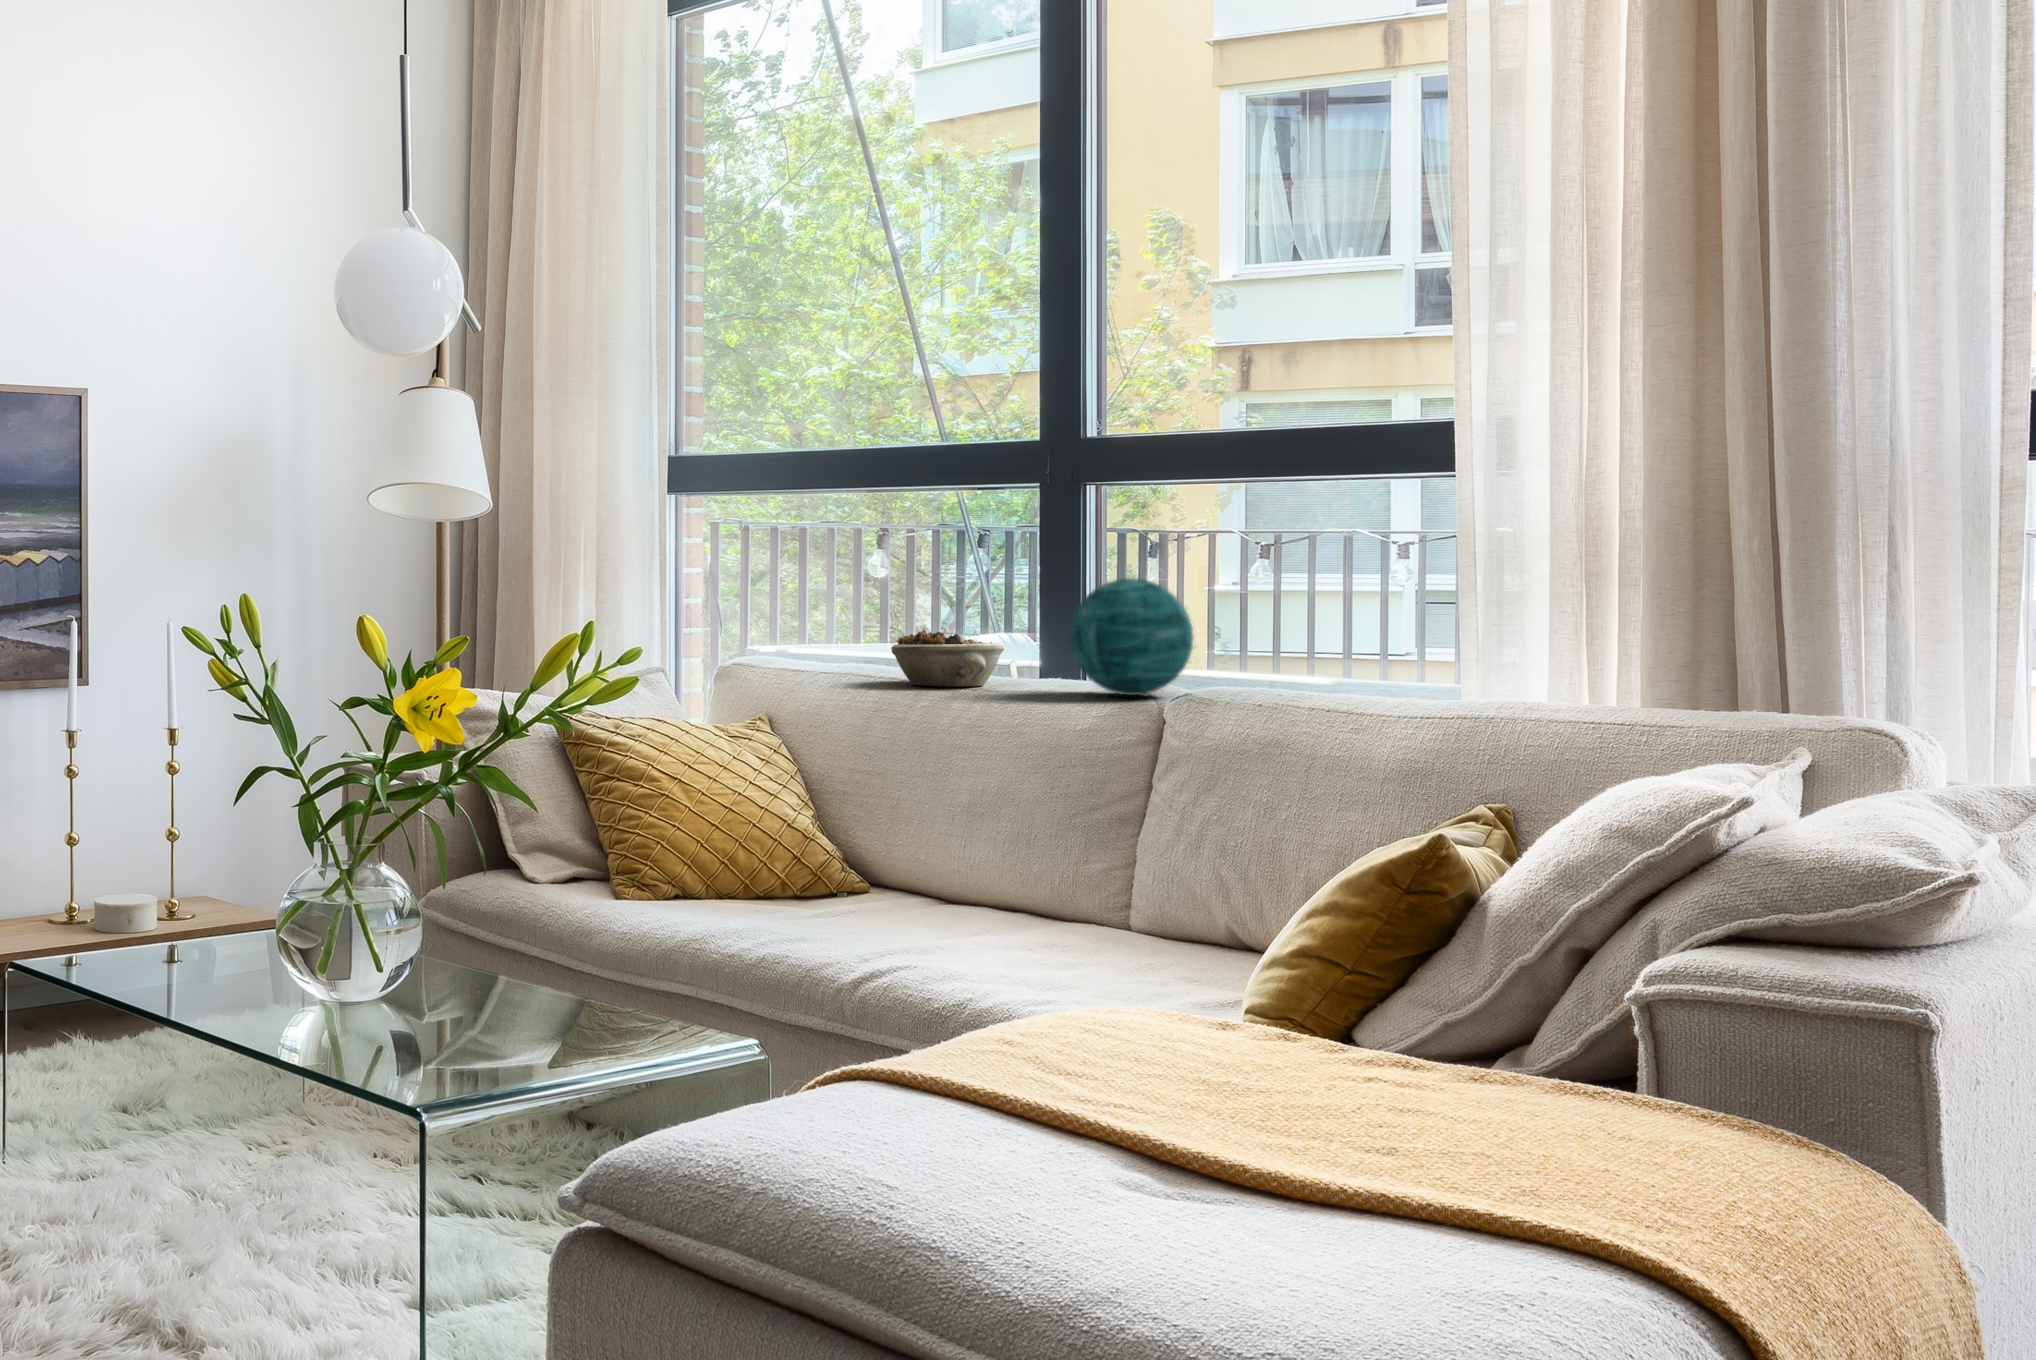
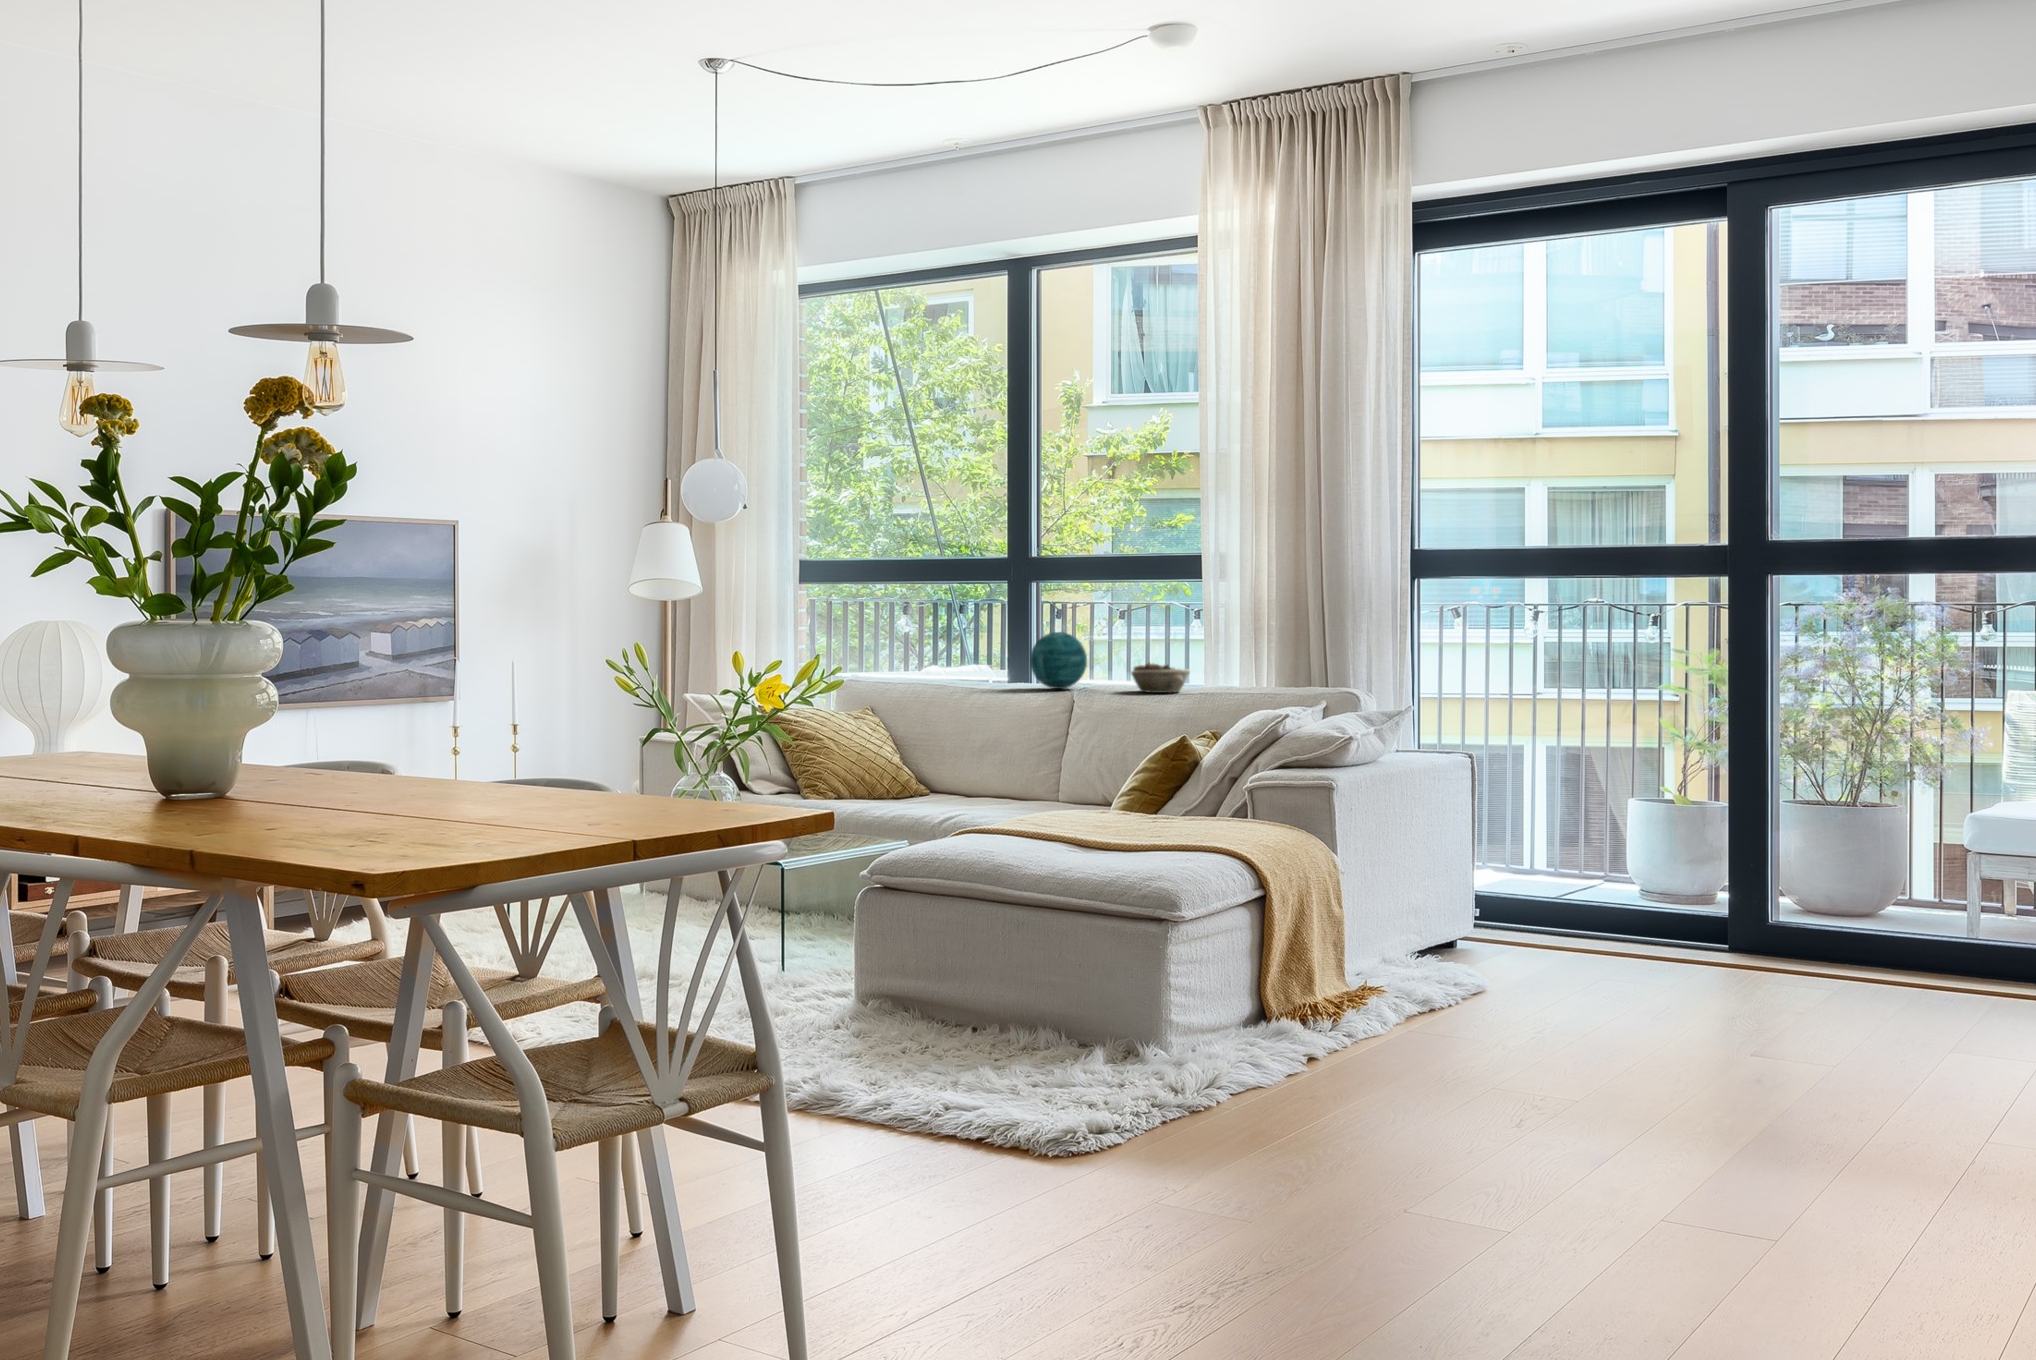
succulent planter: present [891,628,1005,686] -> present [1131,663,1190,693]

